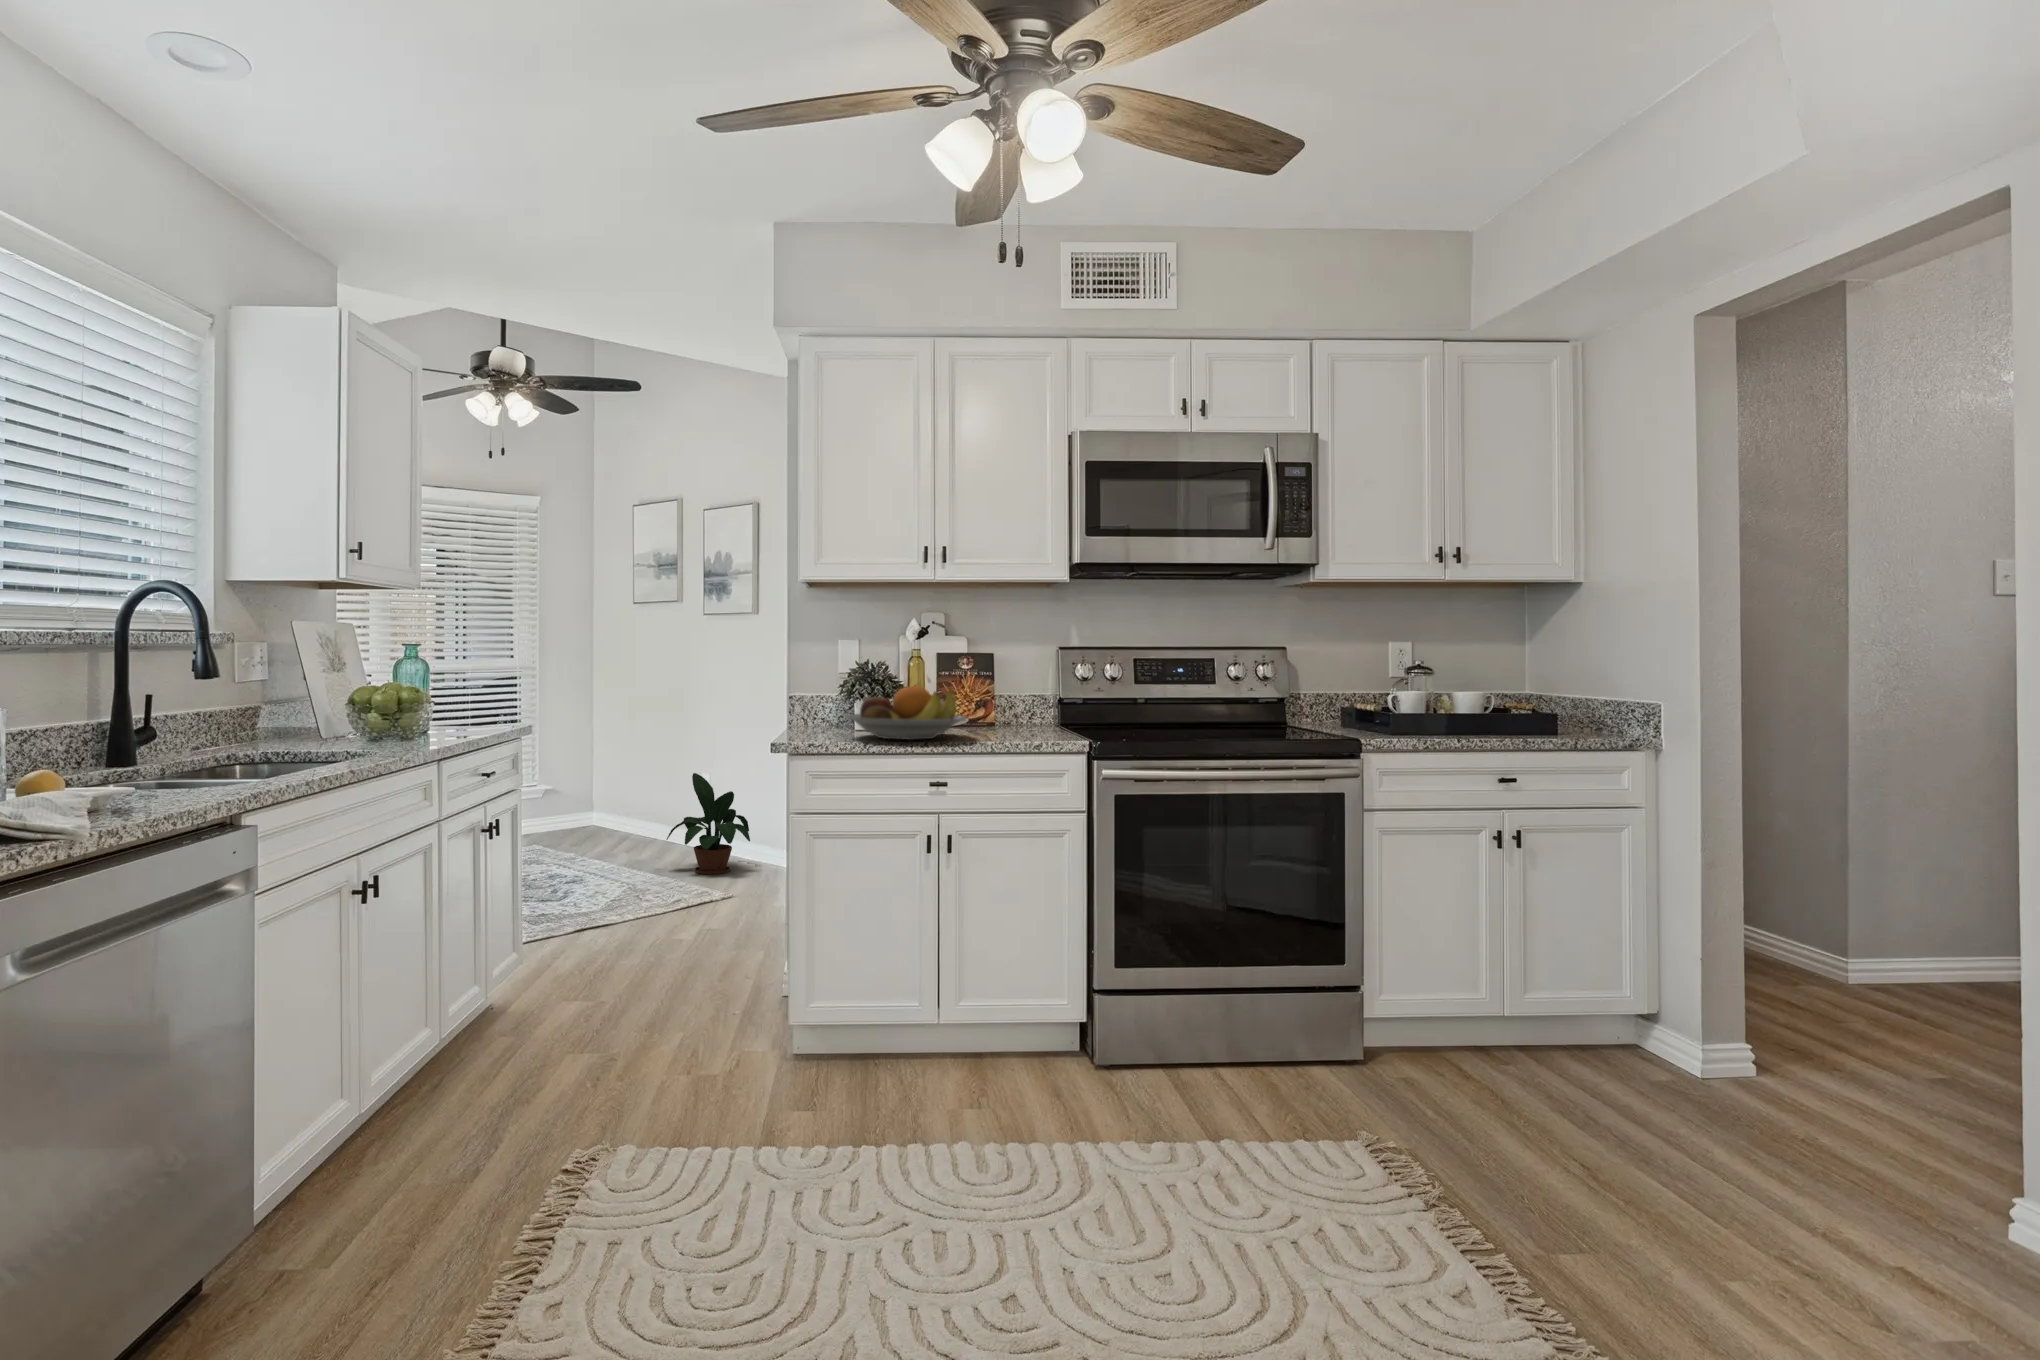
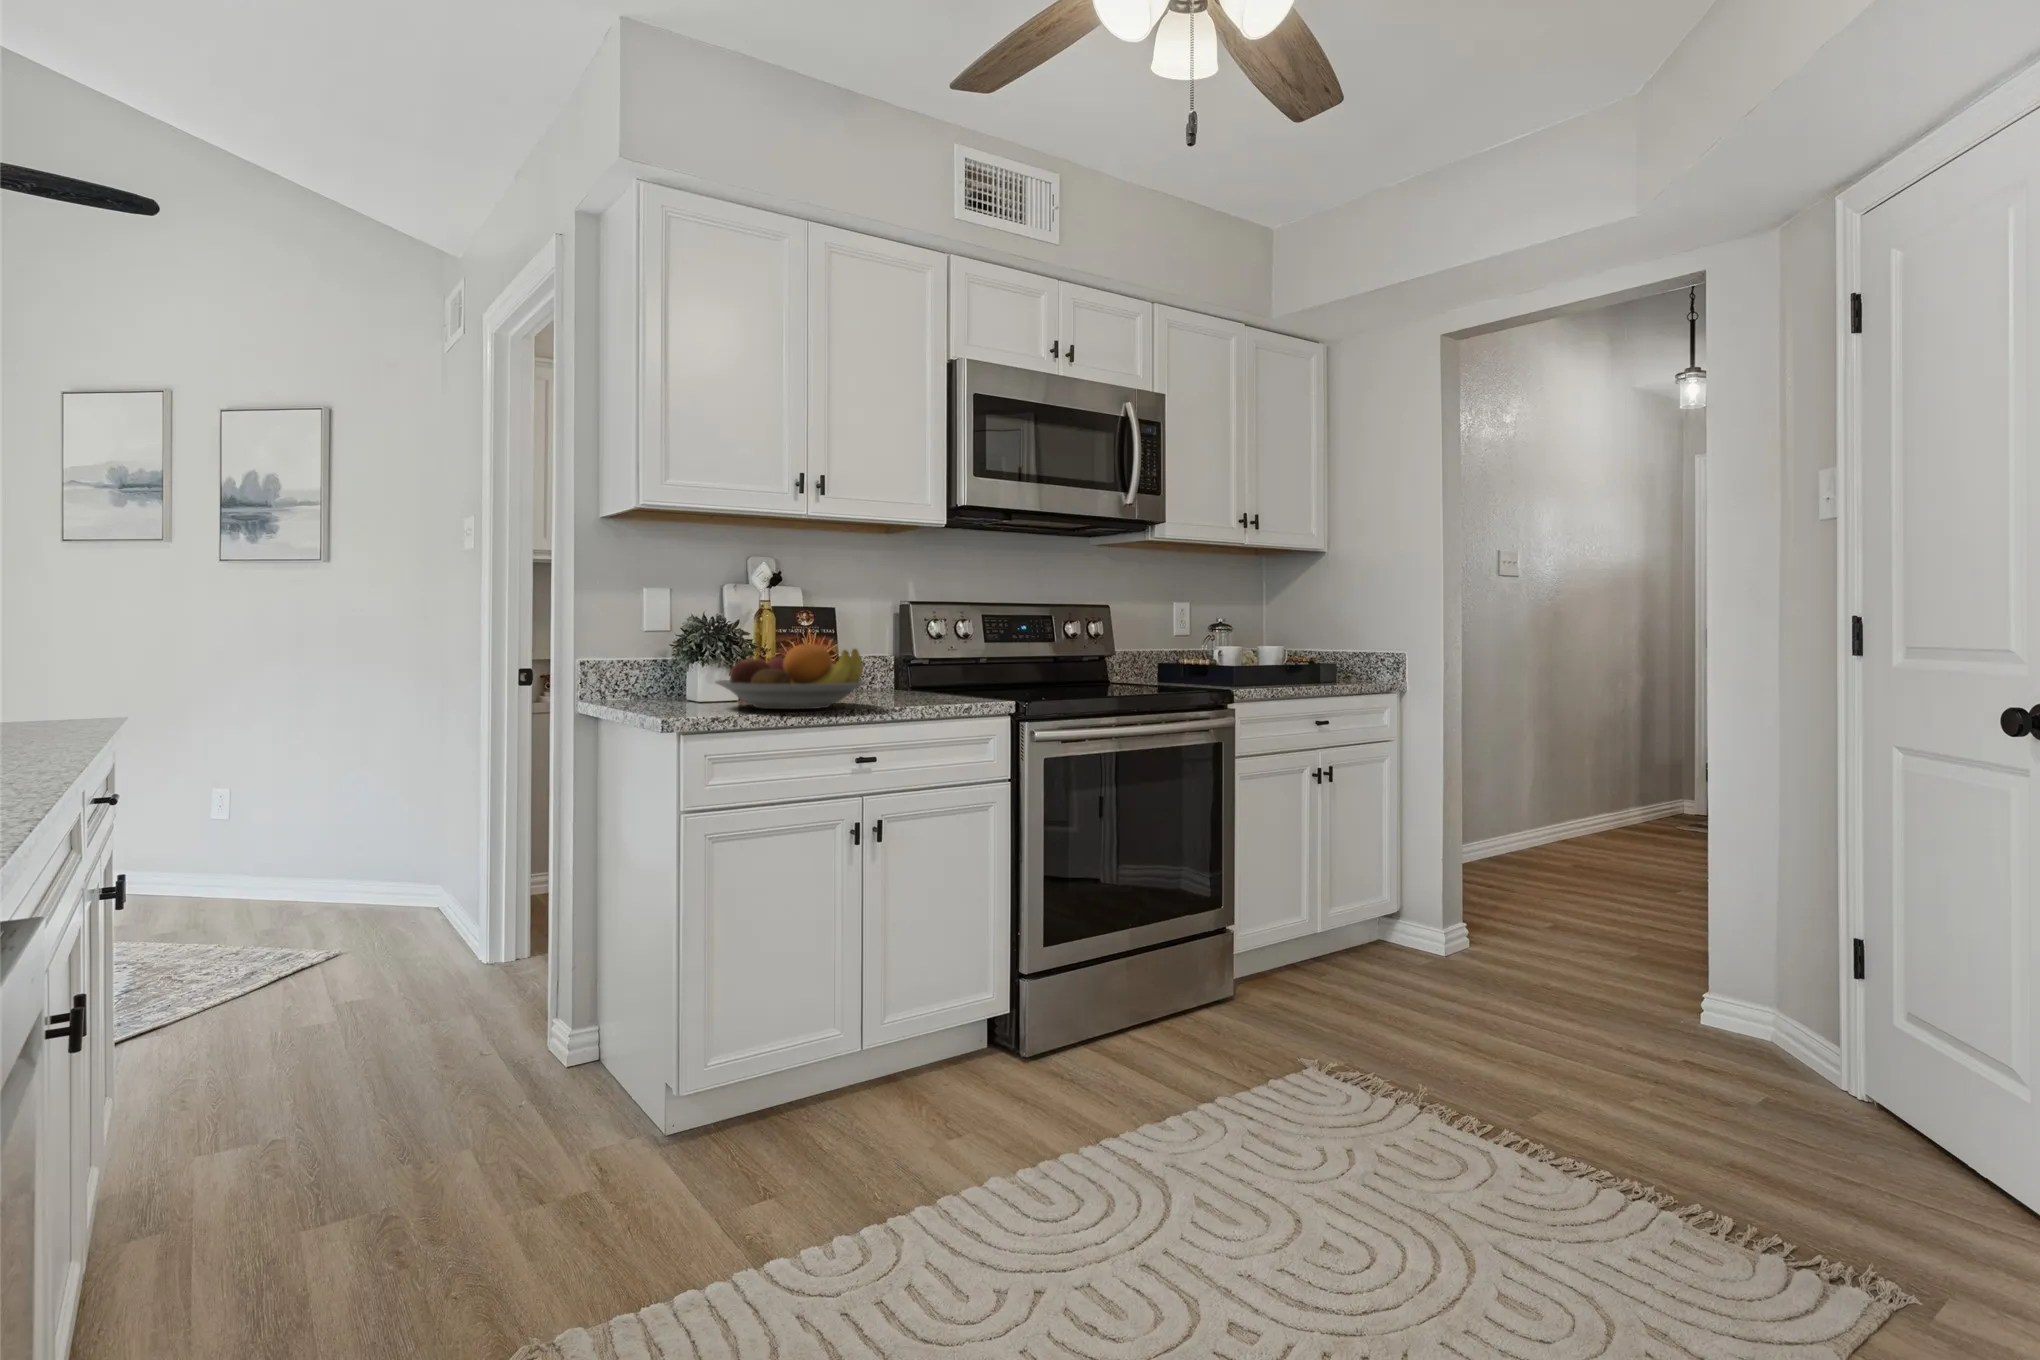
potted plant: present [667,773,750,874] -> none [177,783,323,924]

